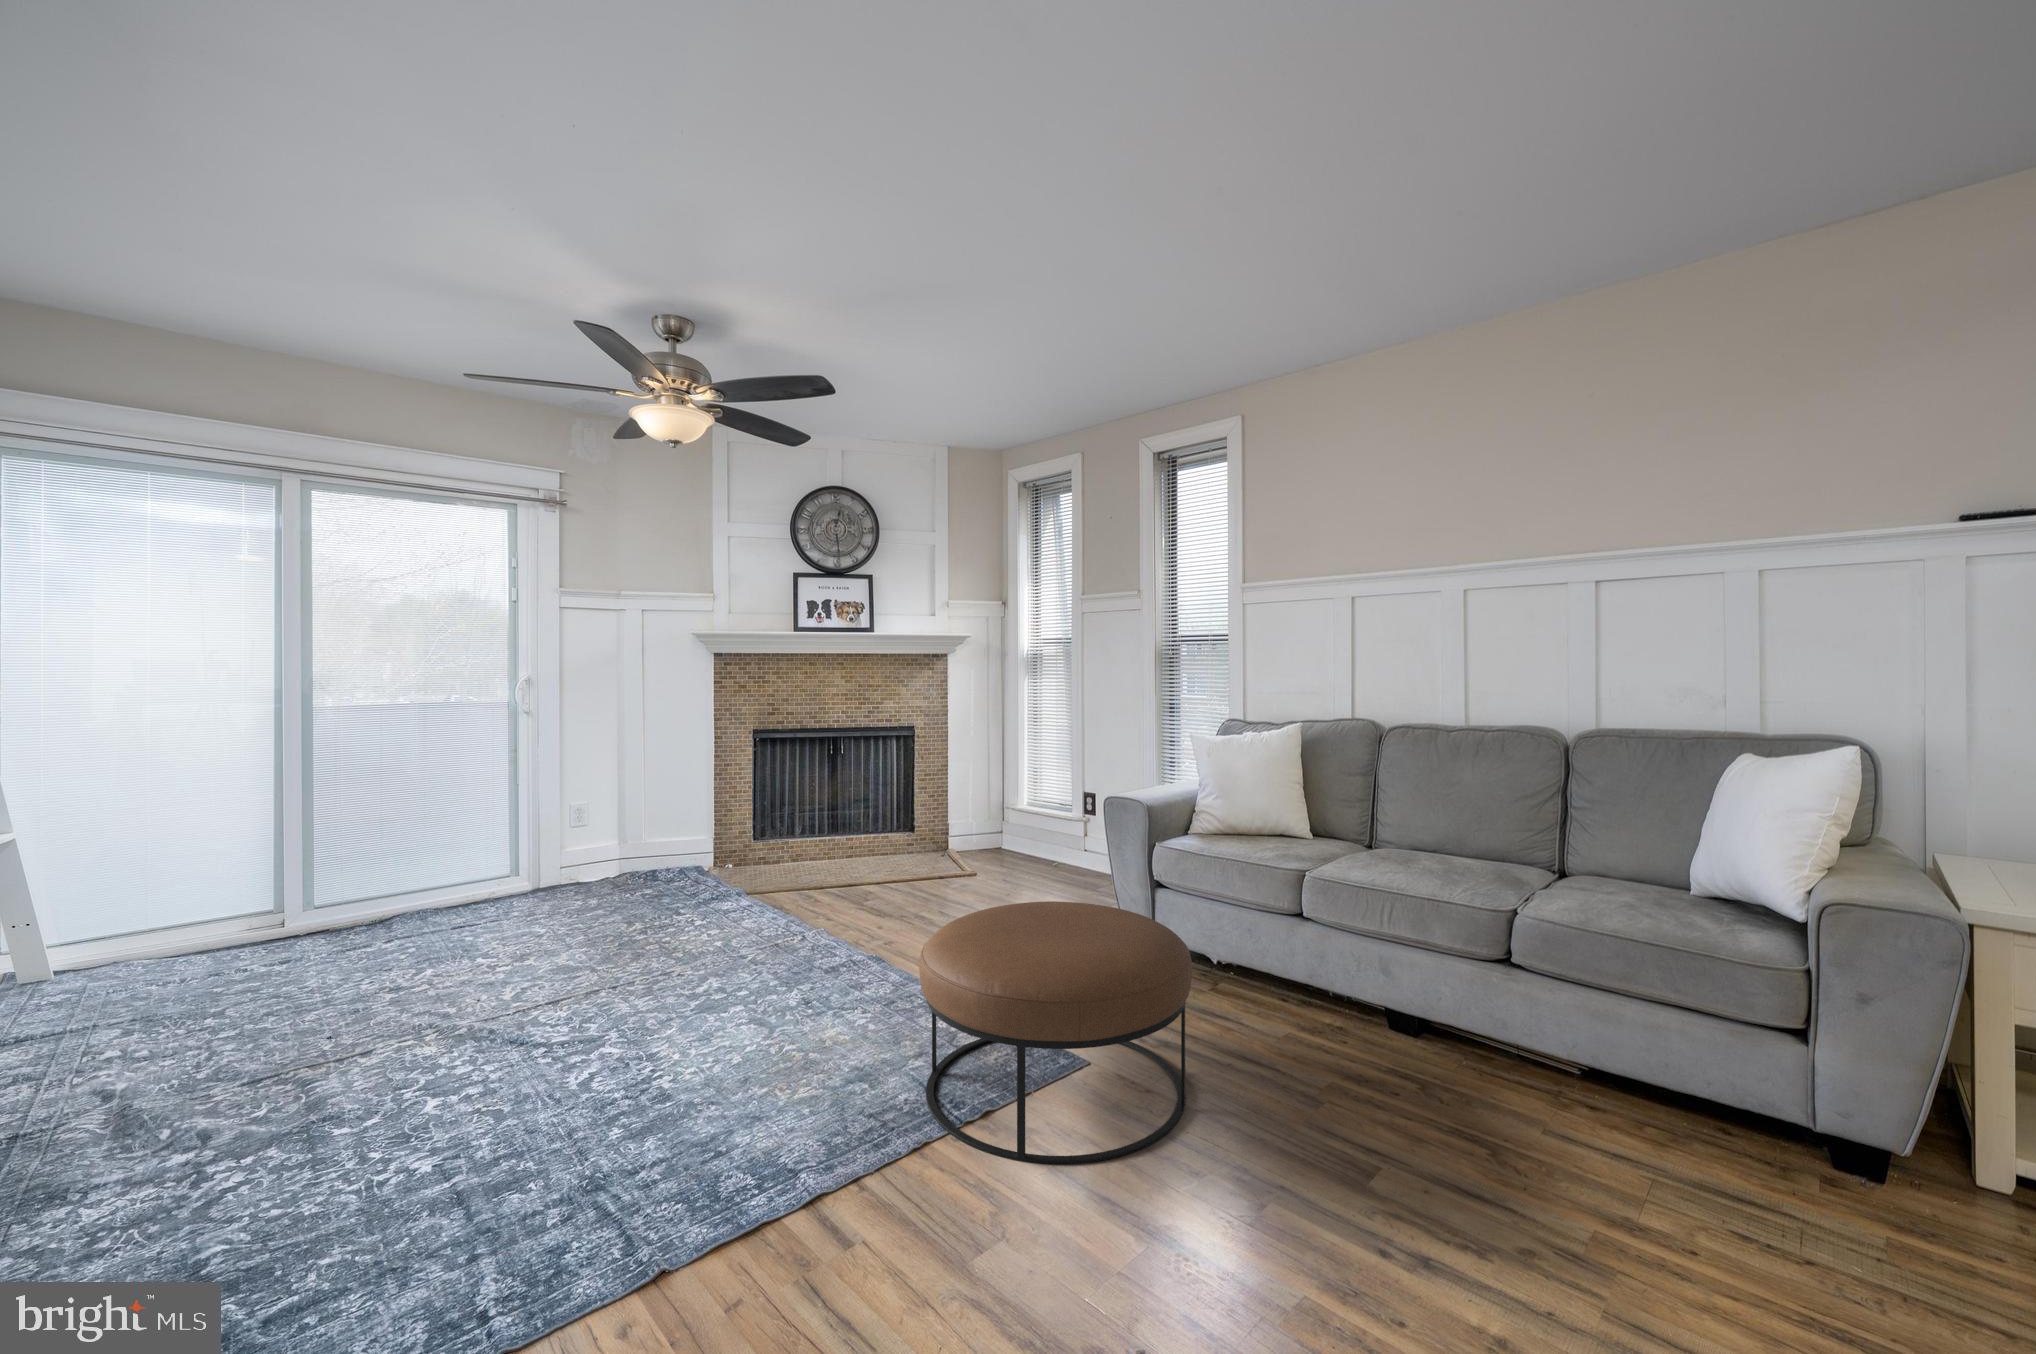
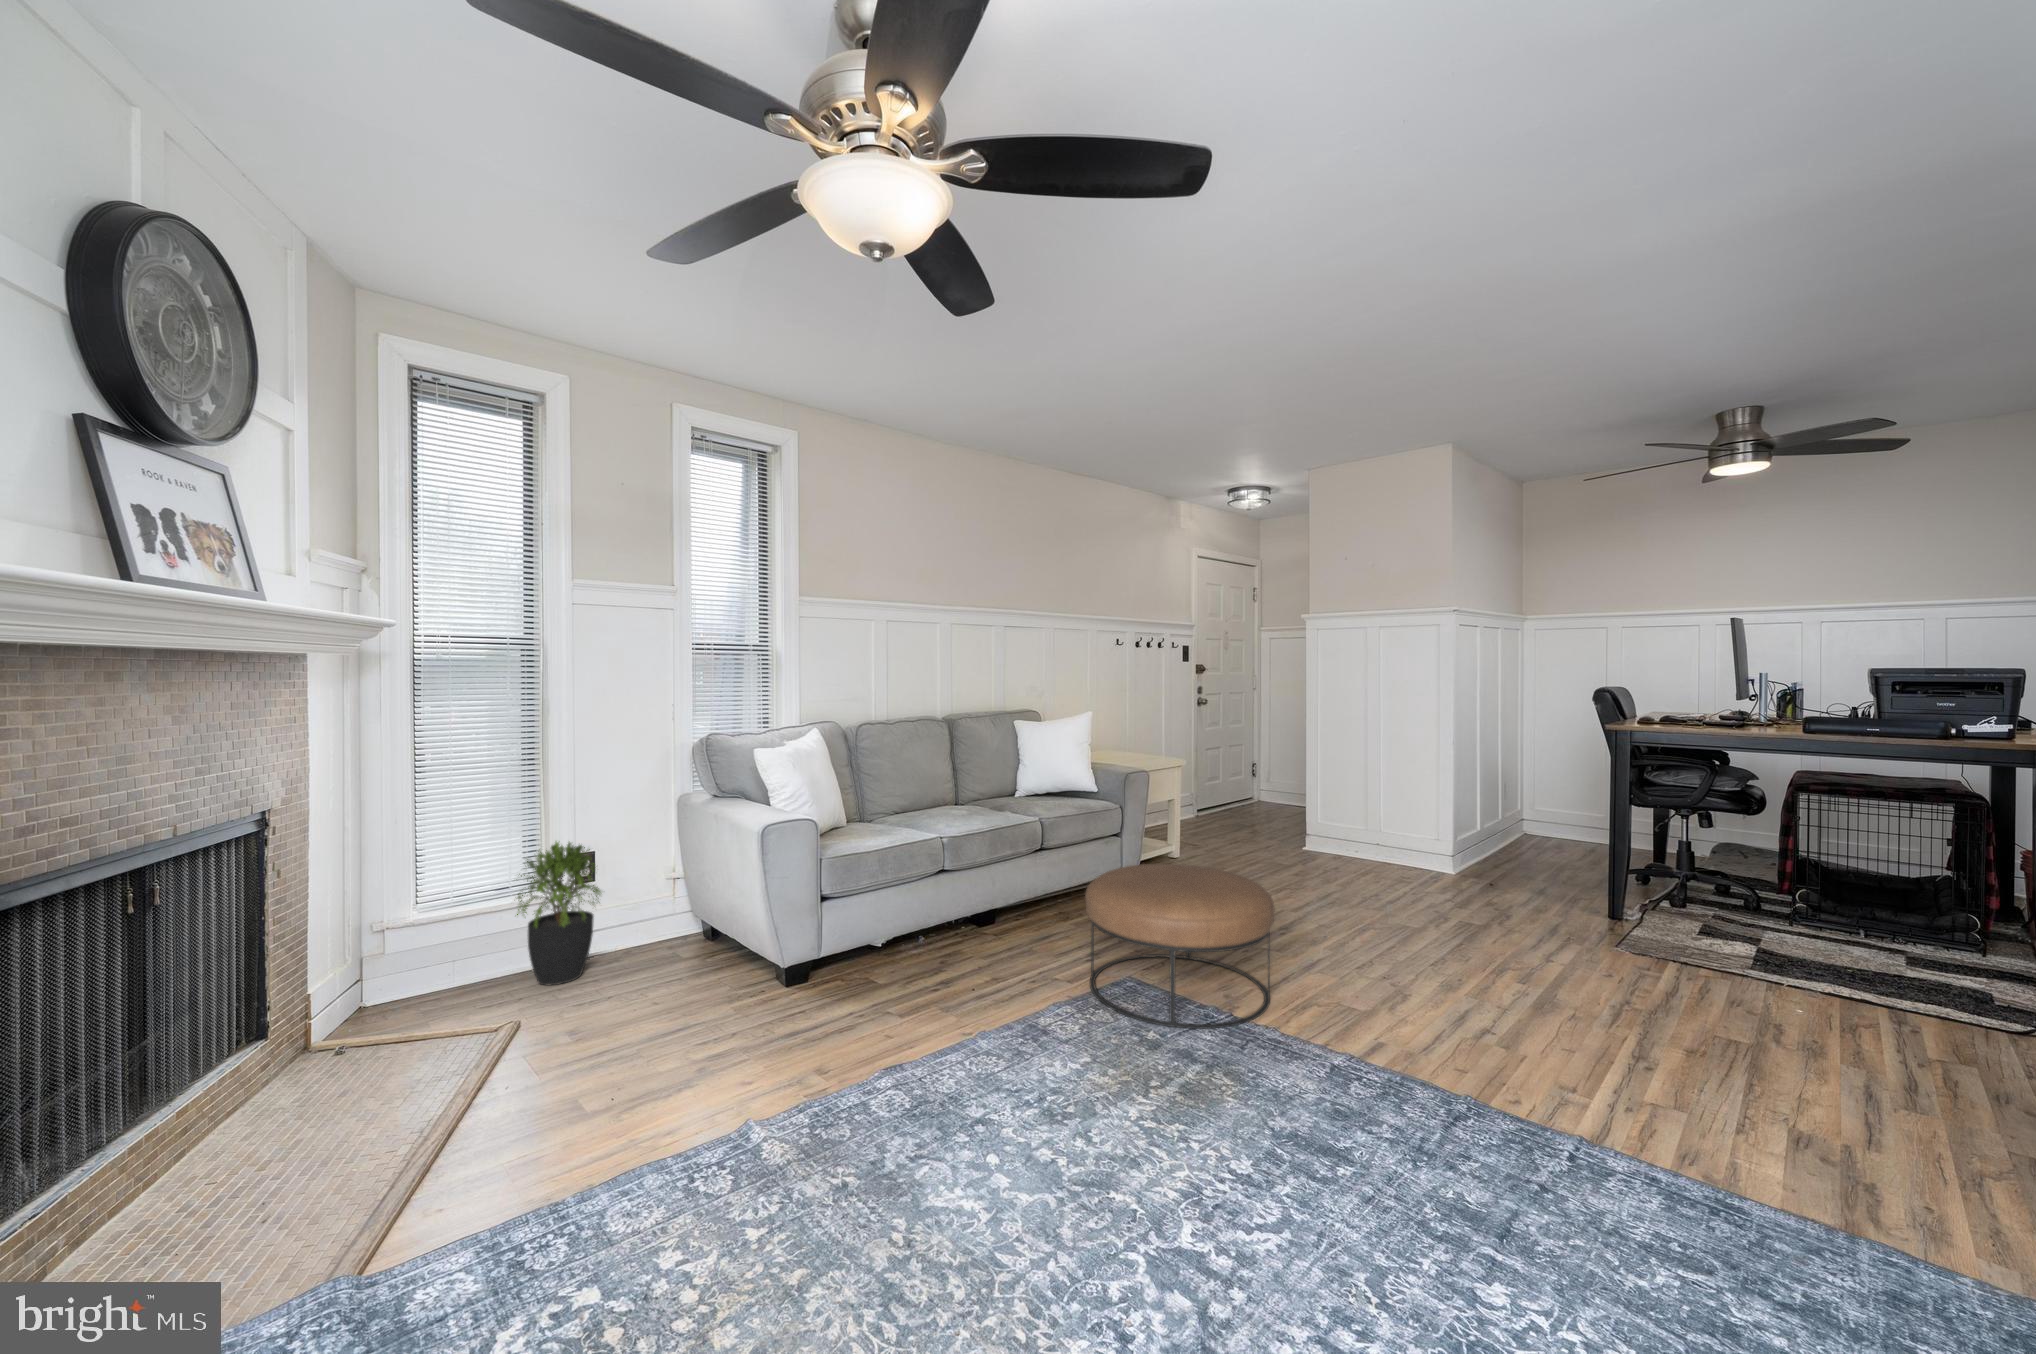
potted plant: none [1001,769,1067,870] -> present [517,842,601,985]

